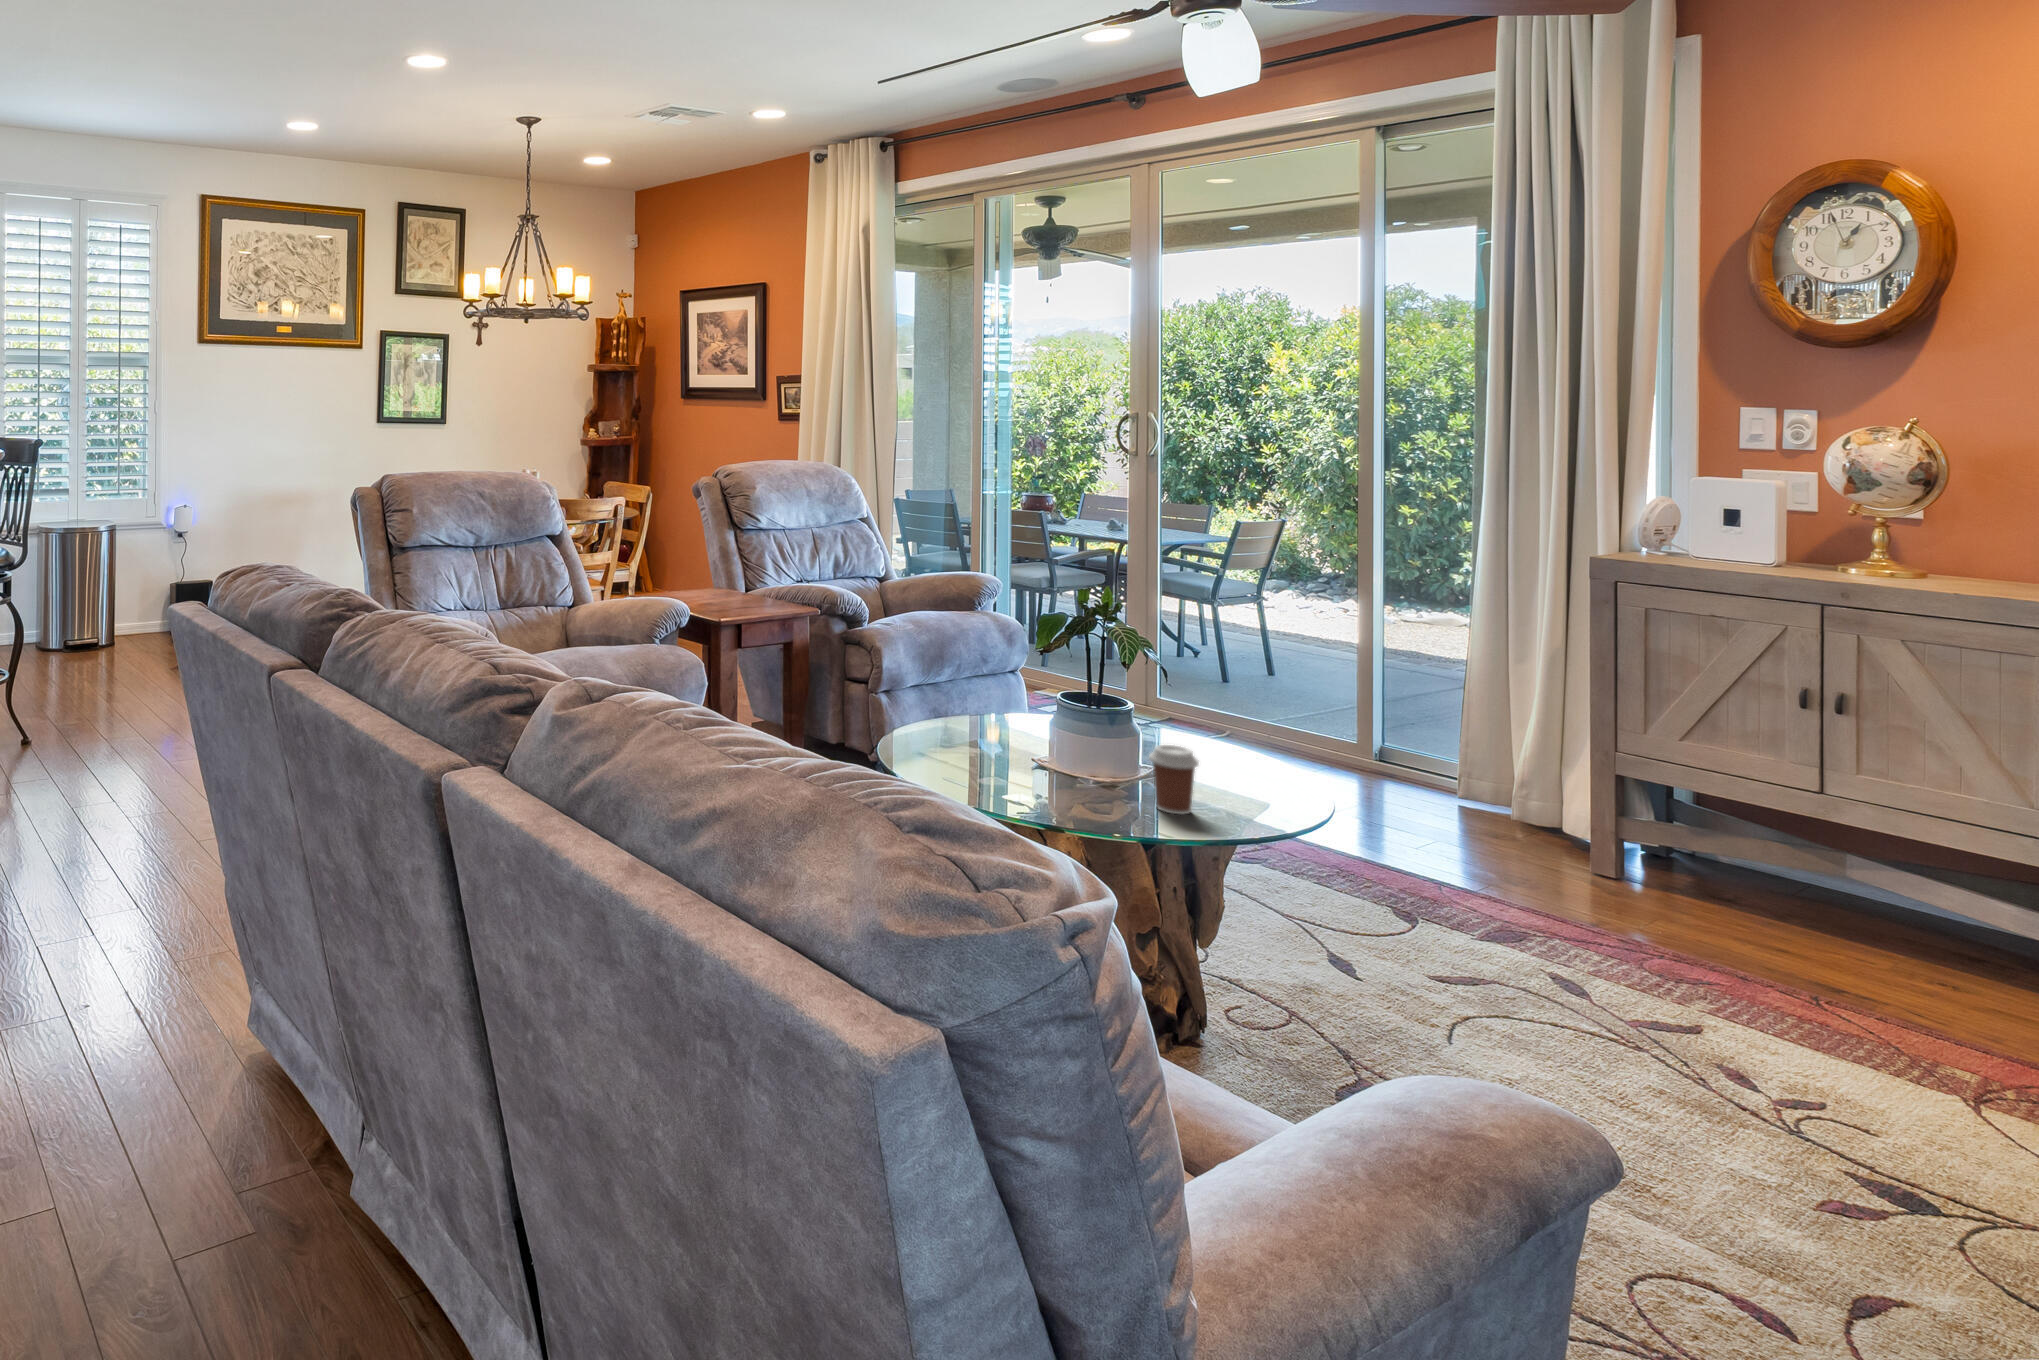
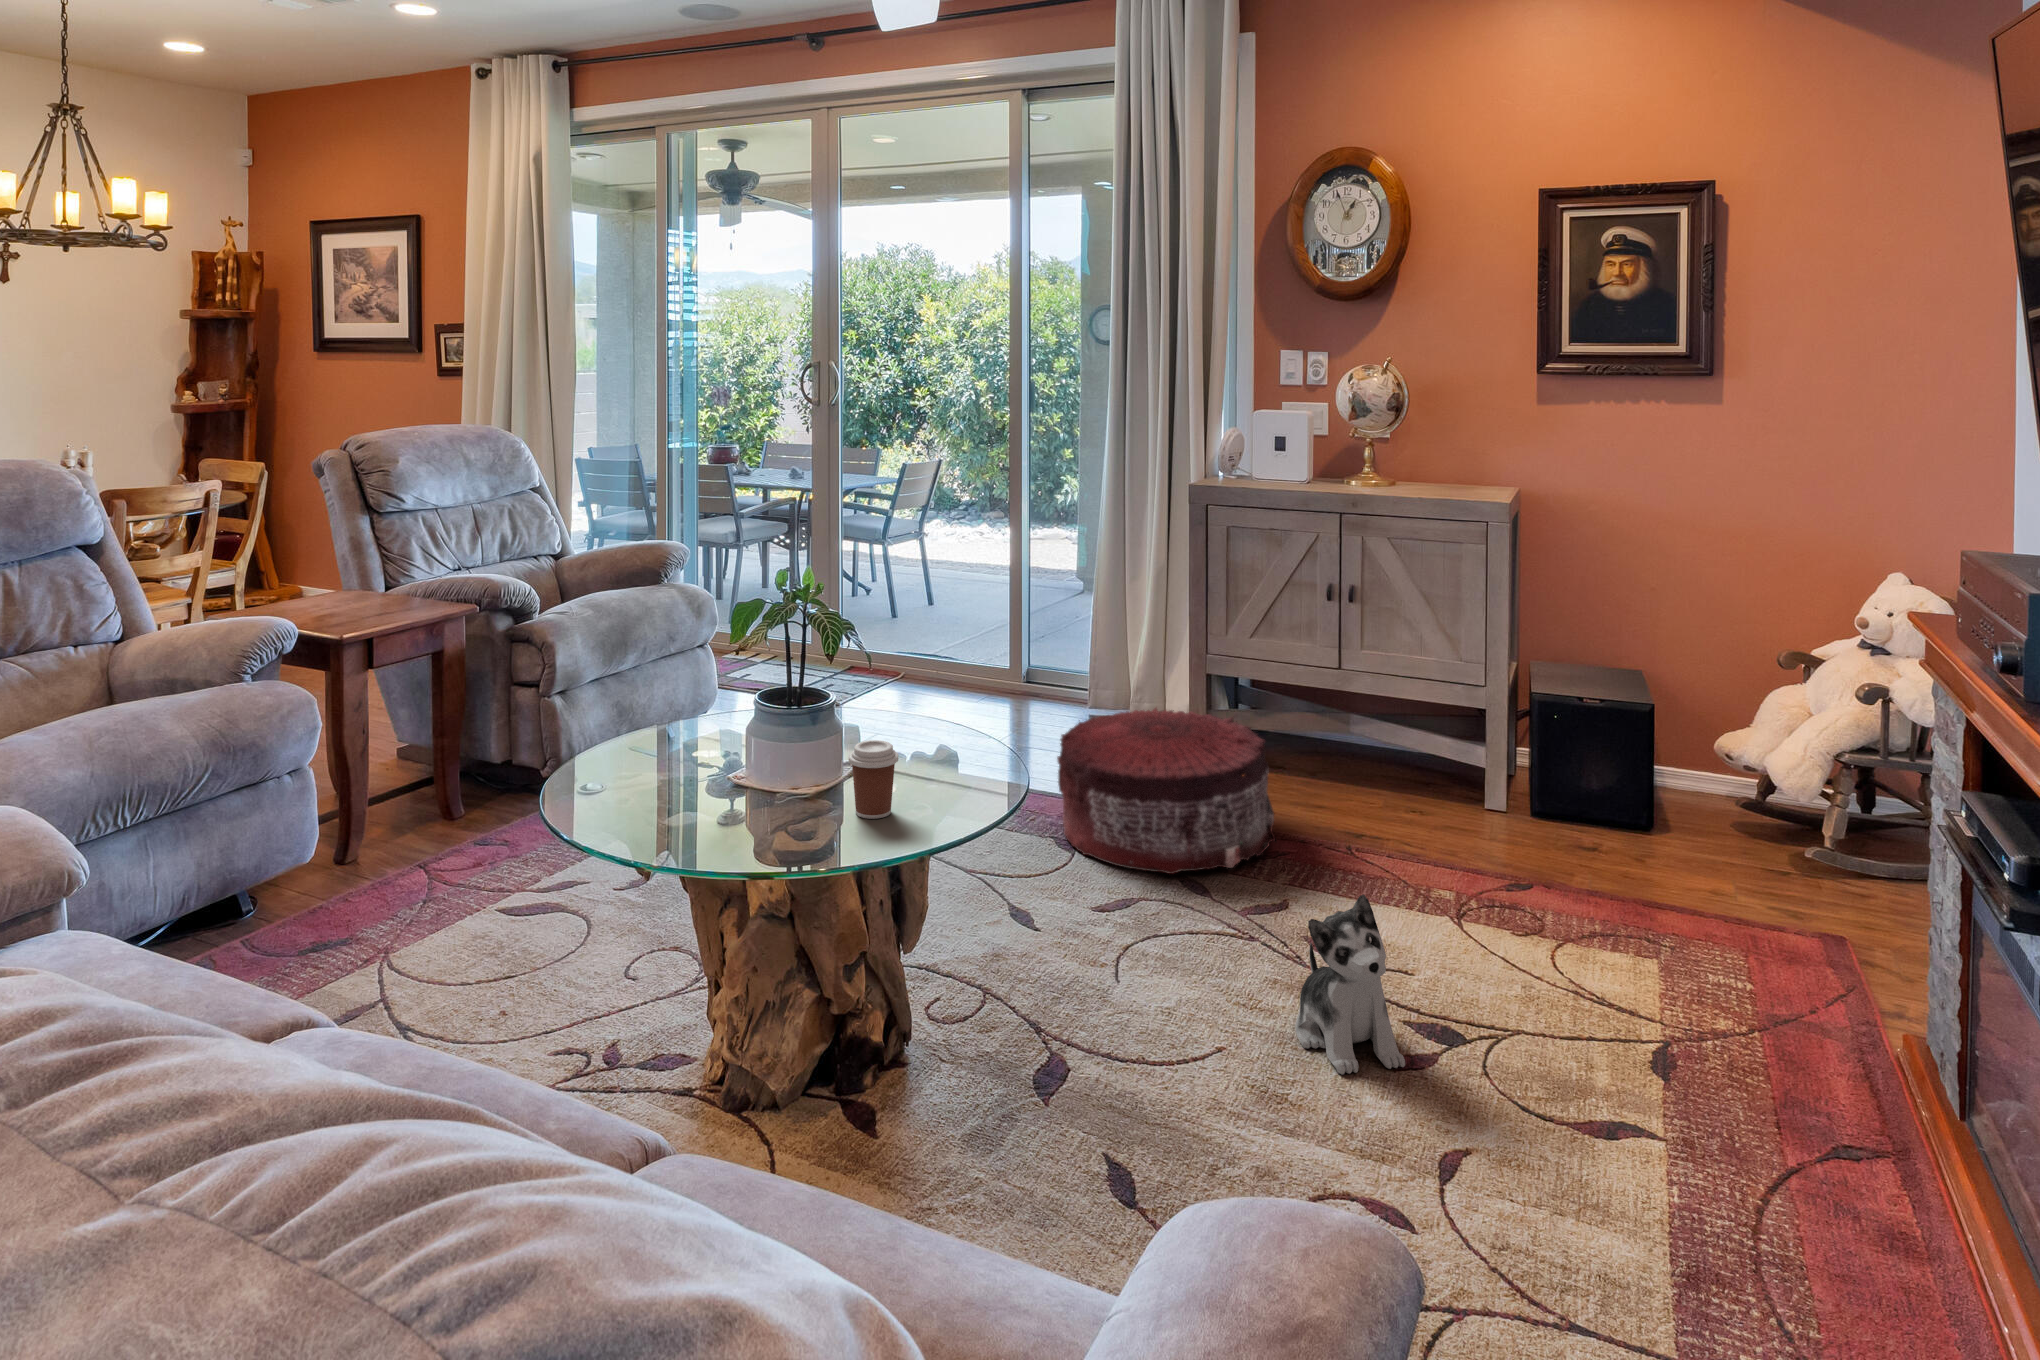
pouf: none [1404,795,1710,987] -> present [1057,708,1276,874]
plush toy: none [1694,1015,1856,1226] -> present [1295,895,1405,1075]

